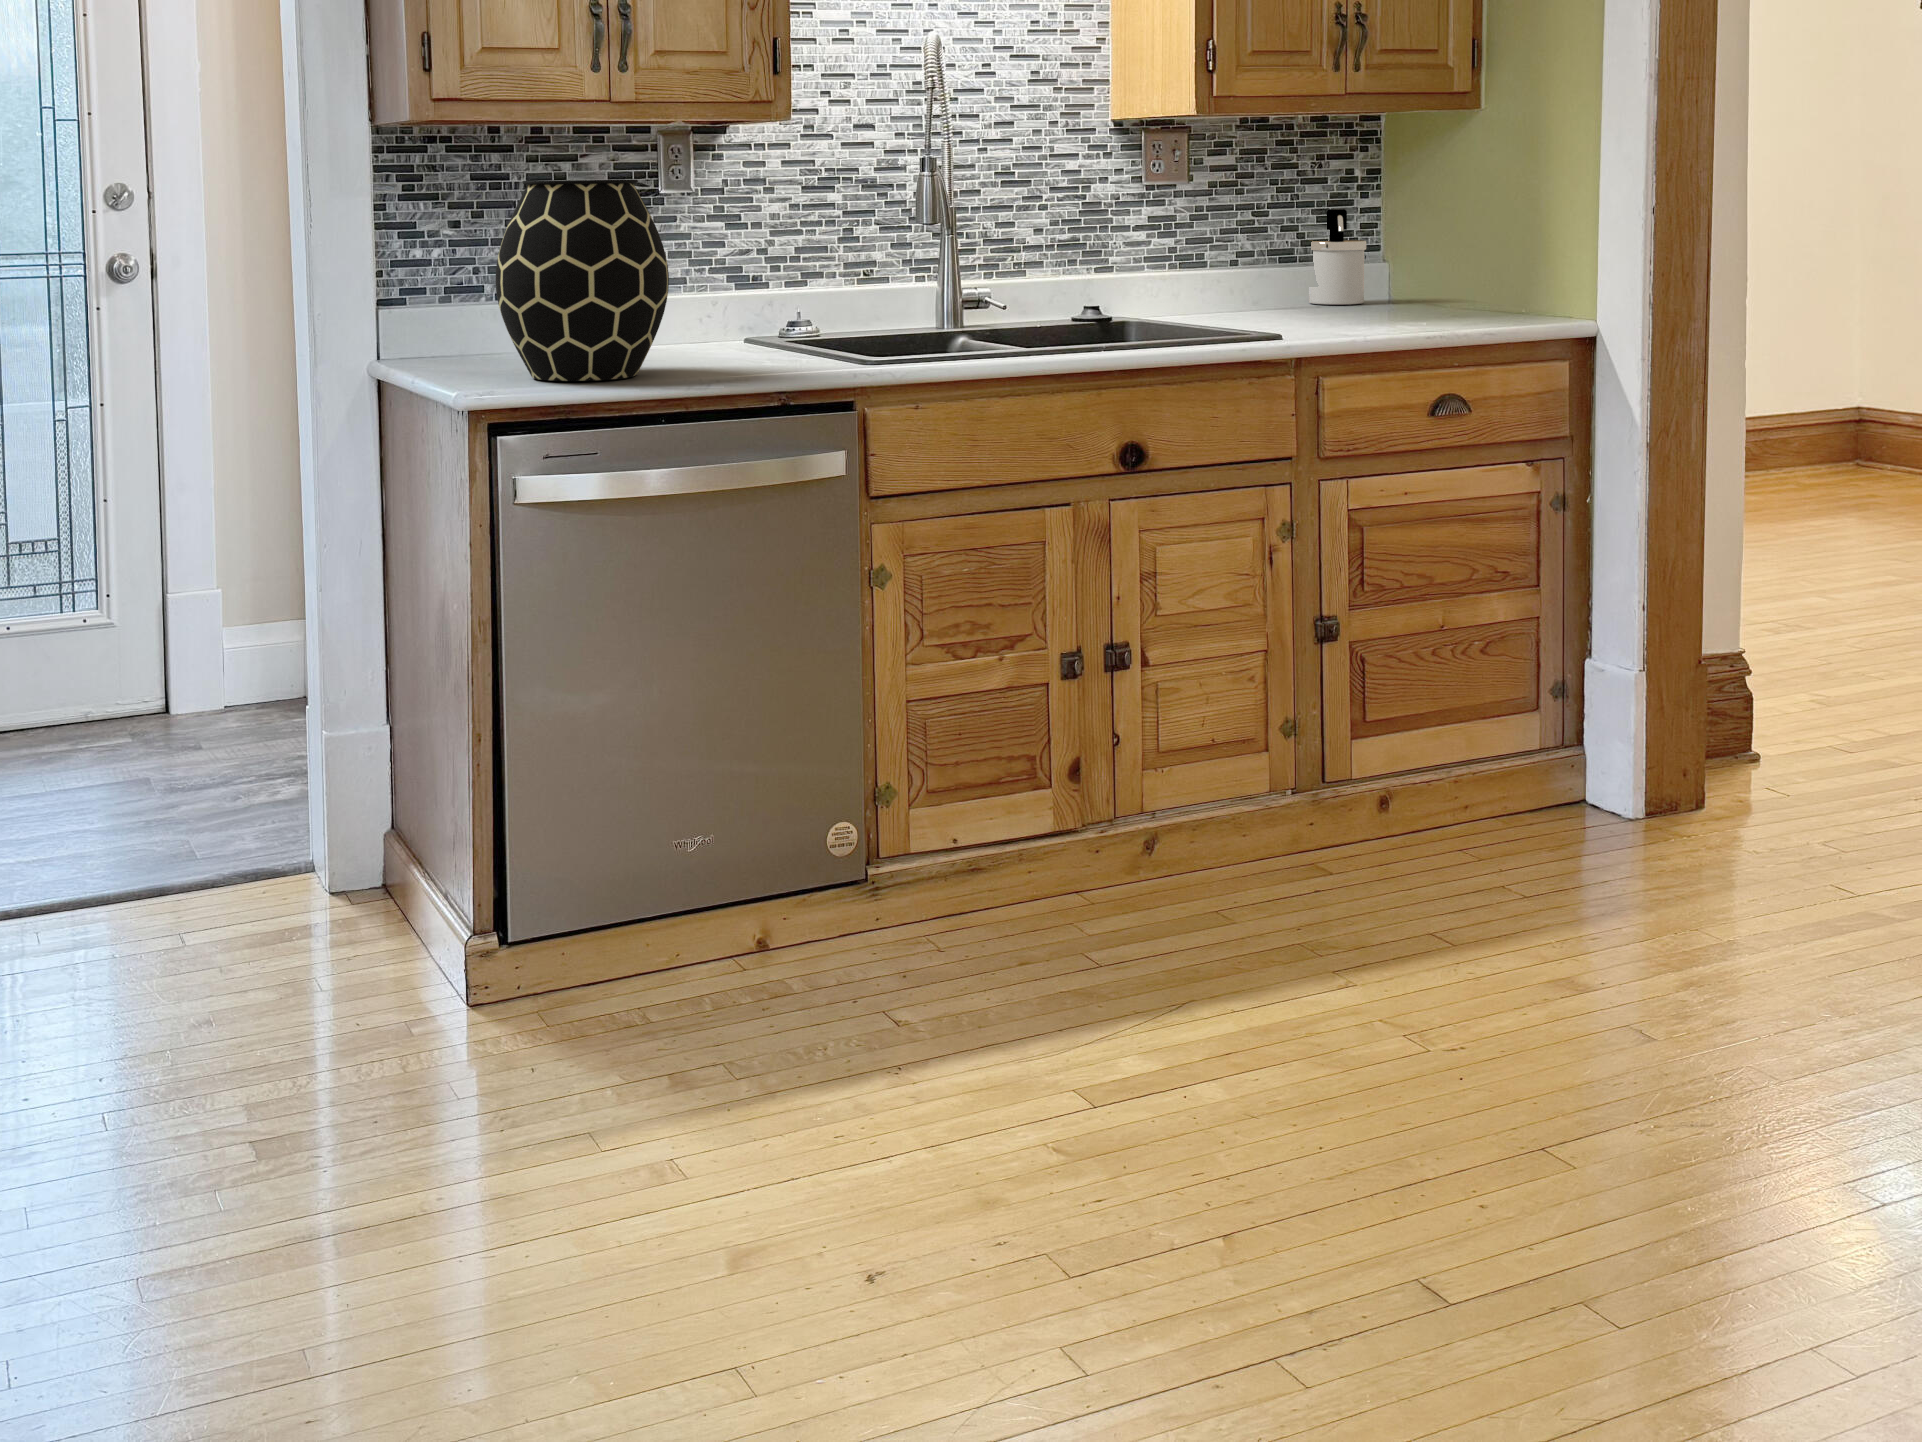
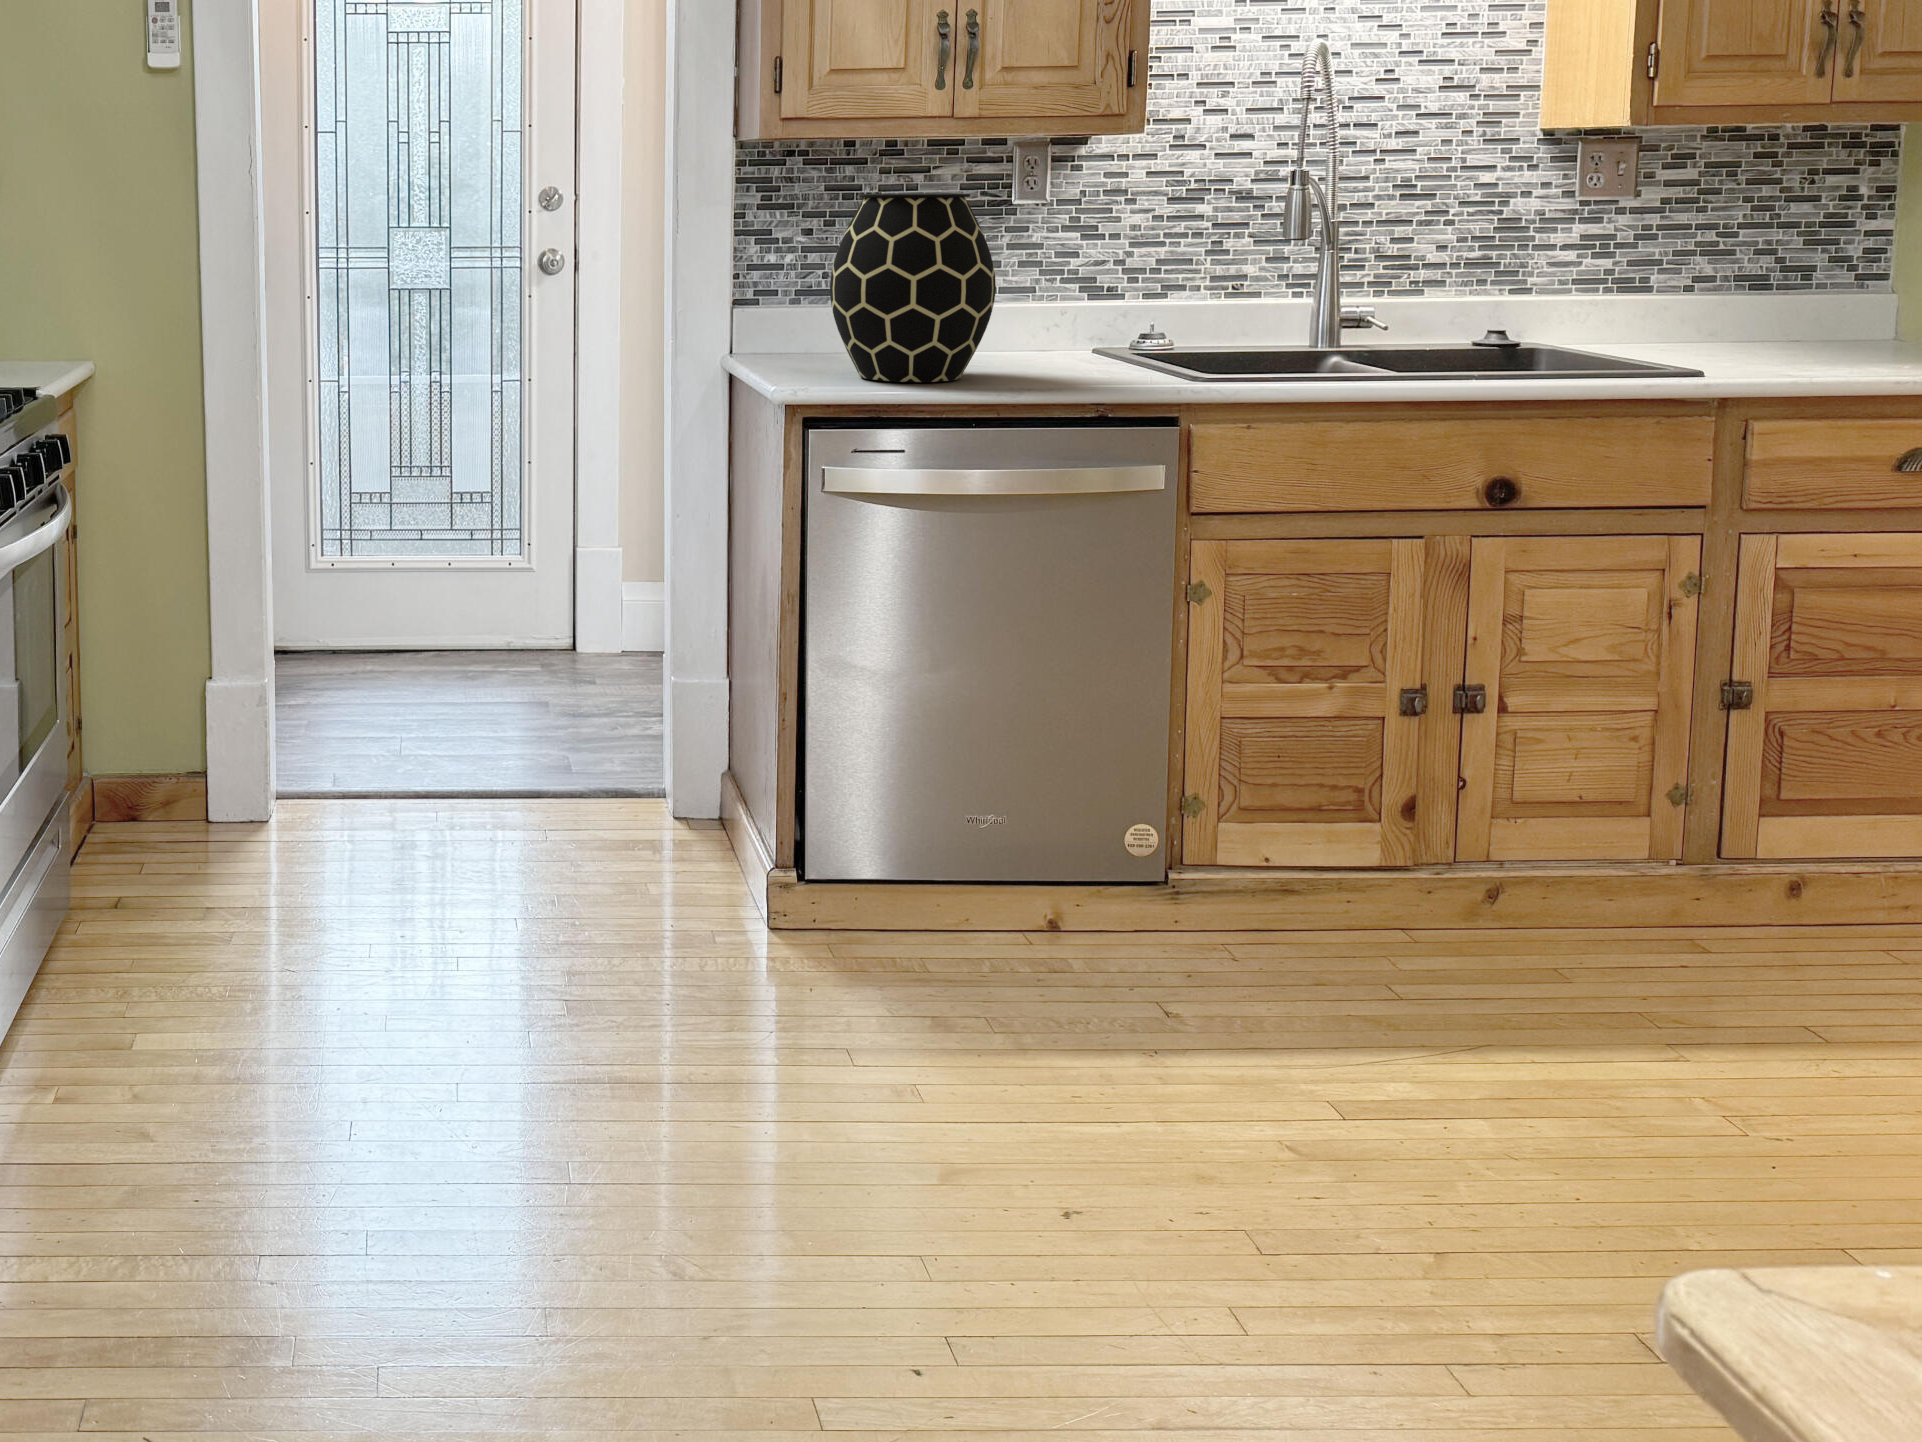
soap dispenser: present [1309,209,1366,305] -> none [1786,230,1868,339]

